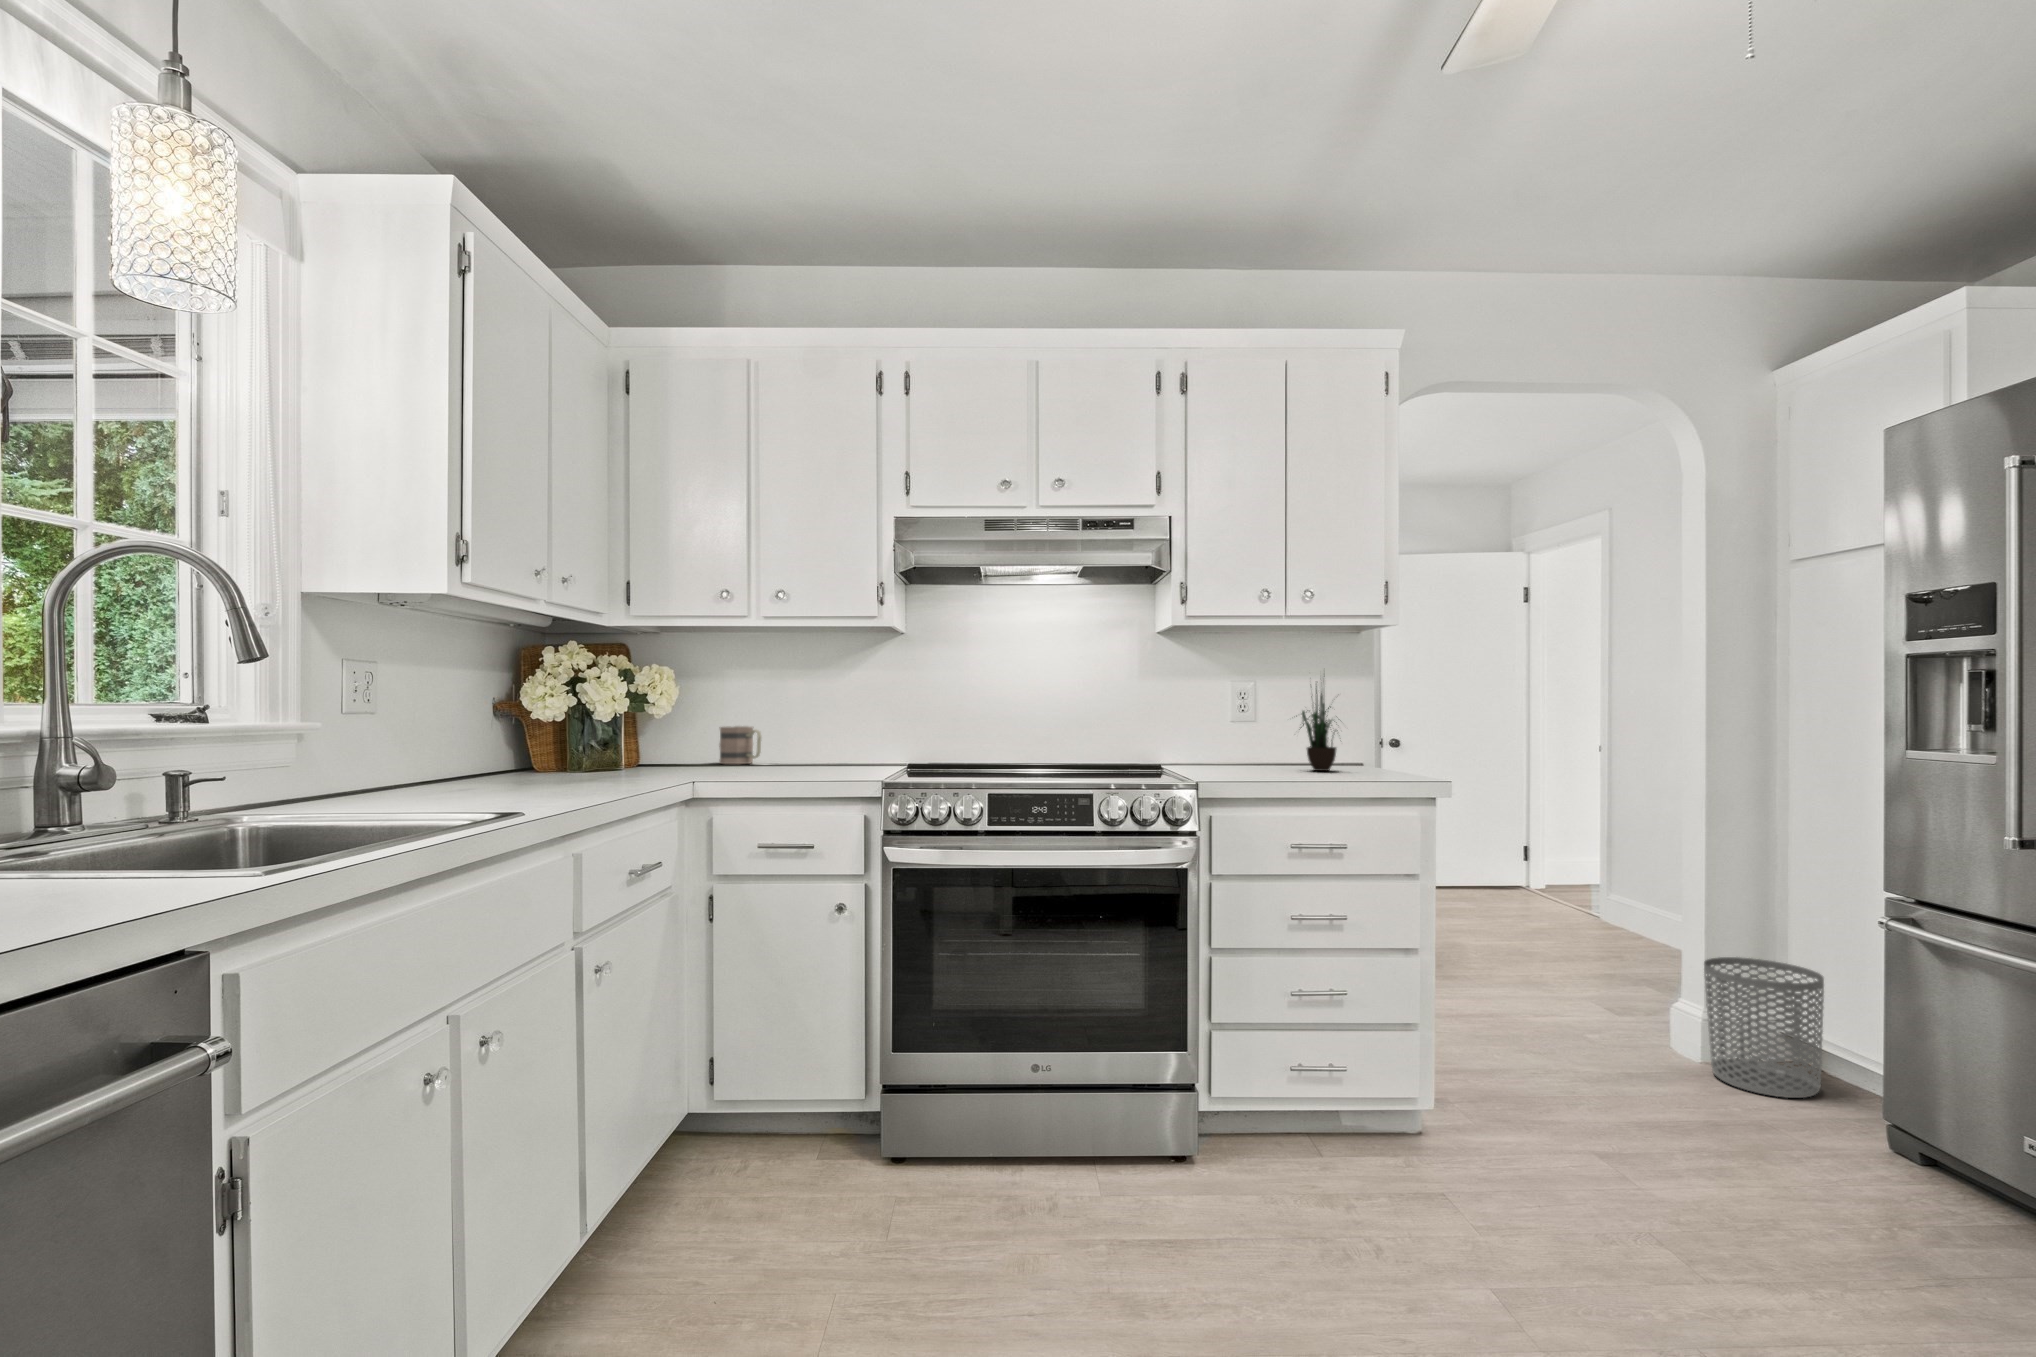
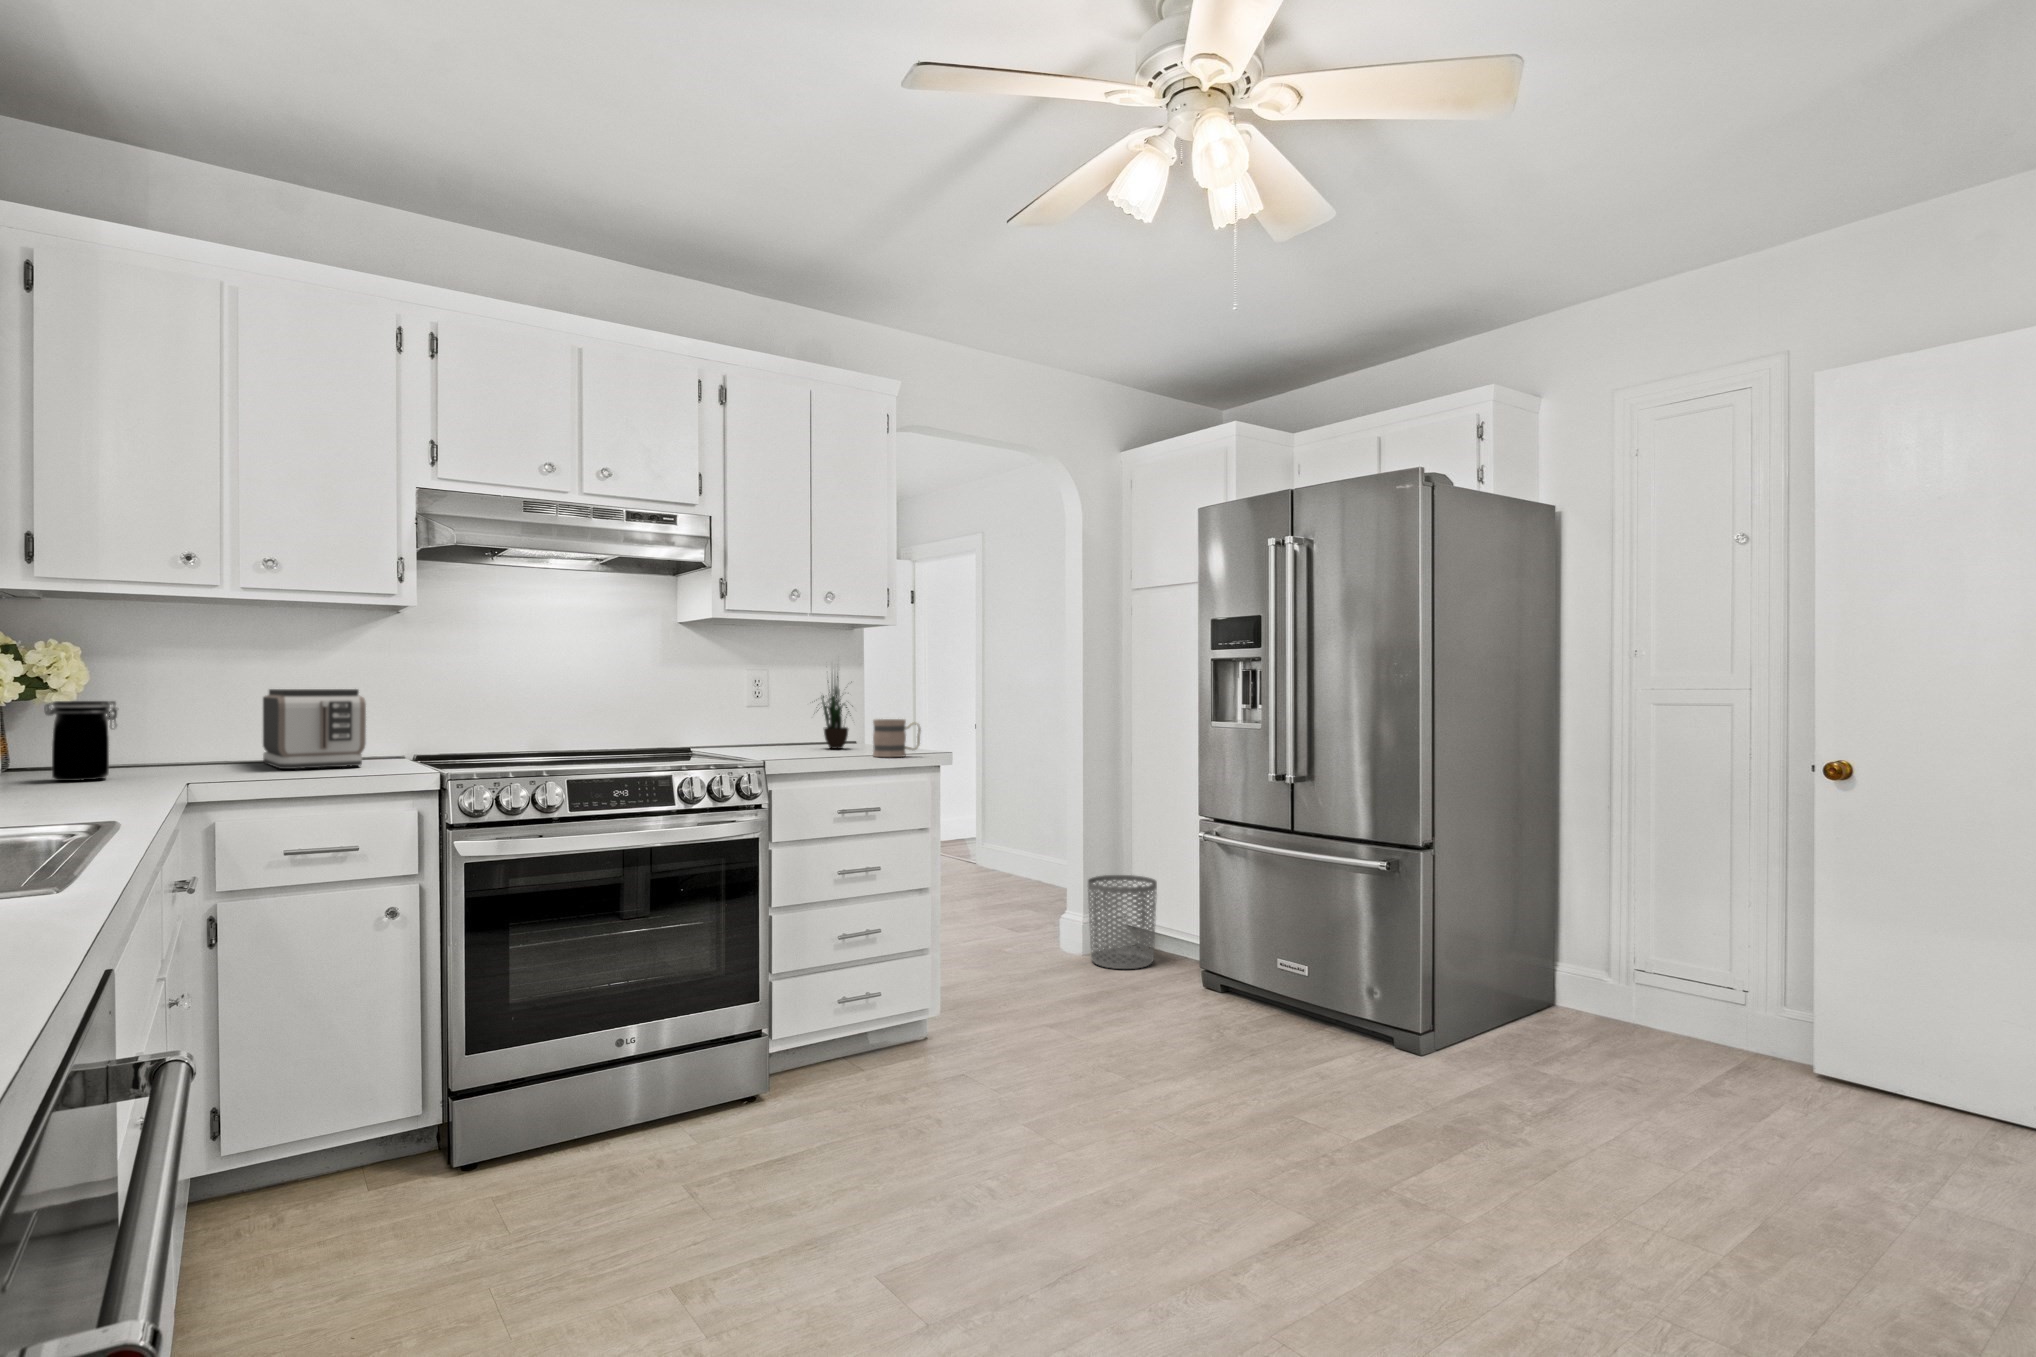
toaster: none [790,702,861,770] -> present [263,689,366,769]
jar: none [637,711,679,773] -> present [44,701,117,781]
mug: present [719,726,761,764] -> present [873,719,921,757]

